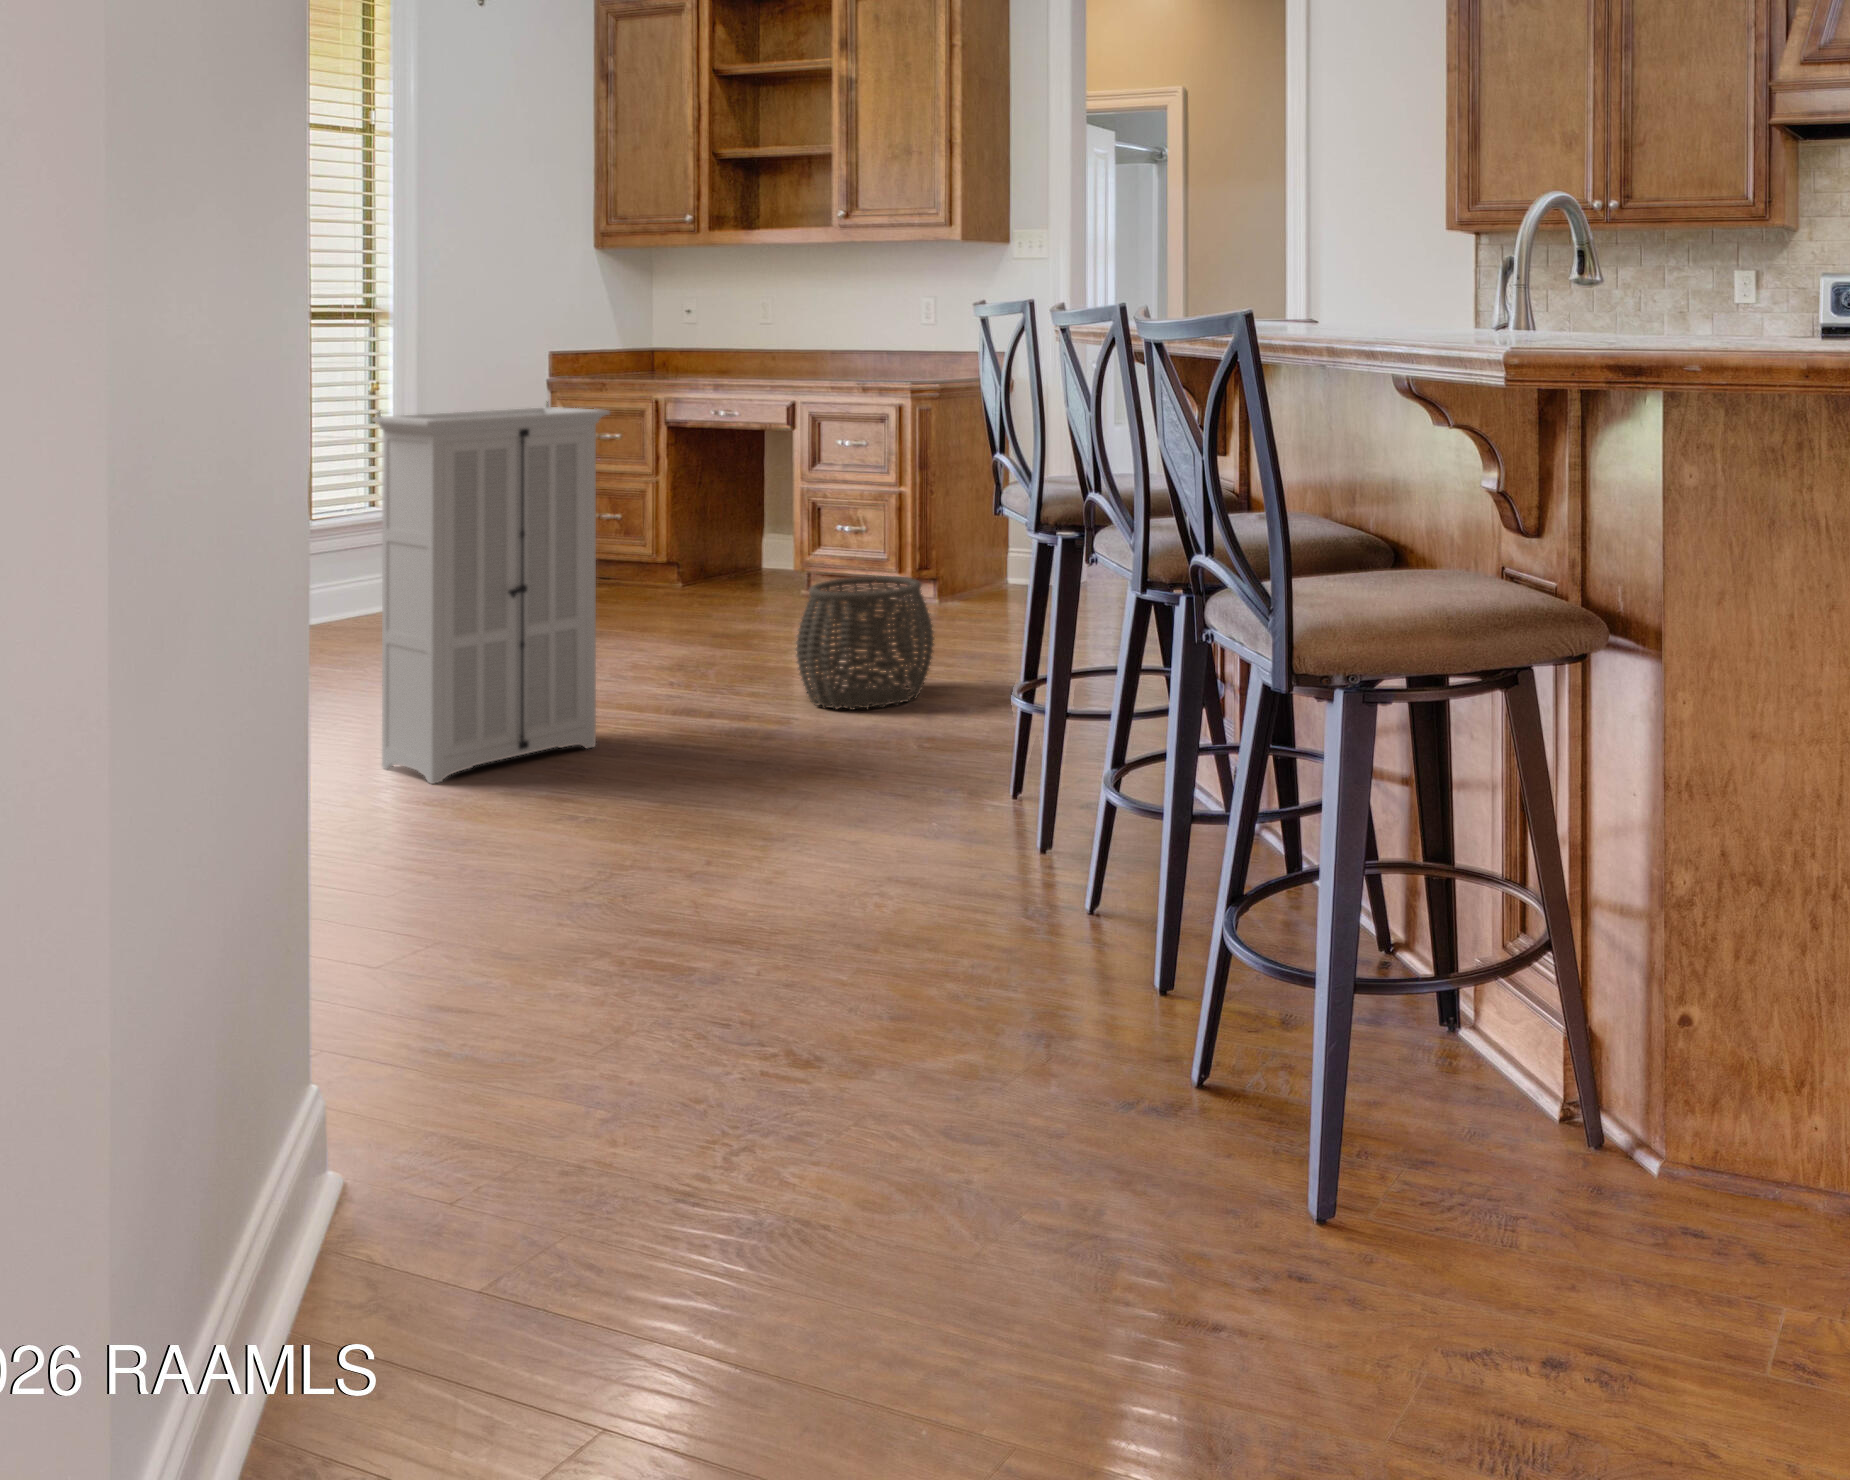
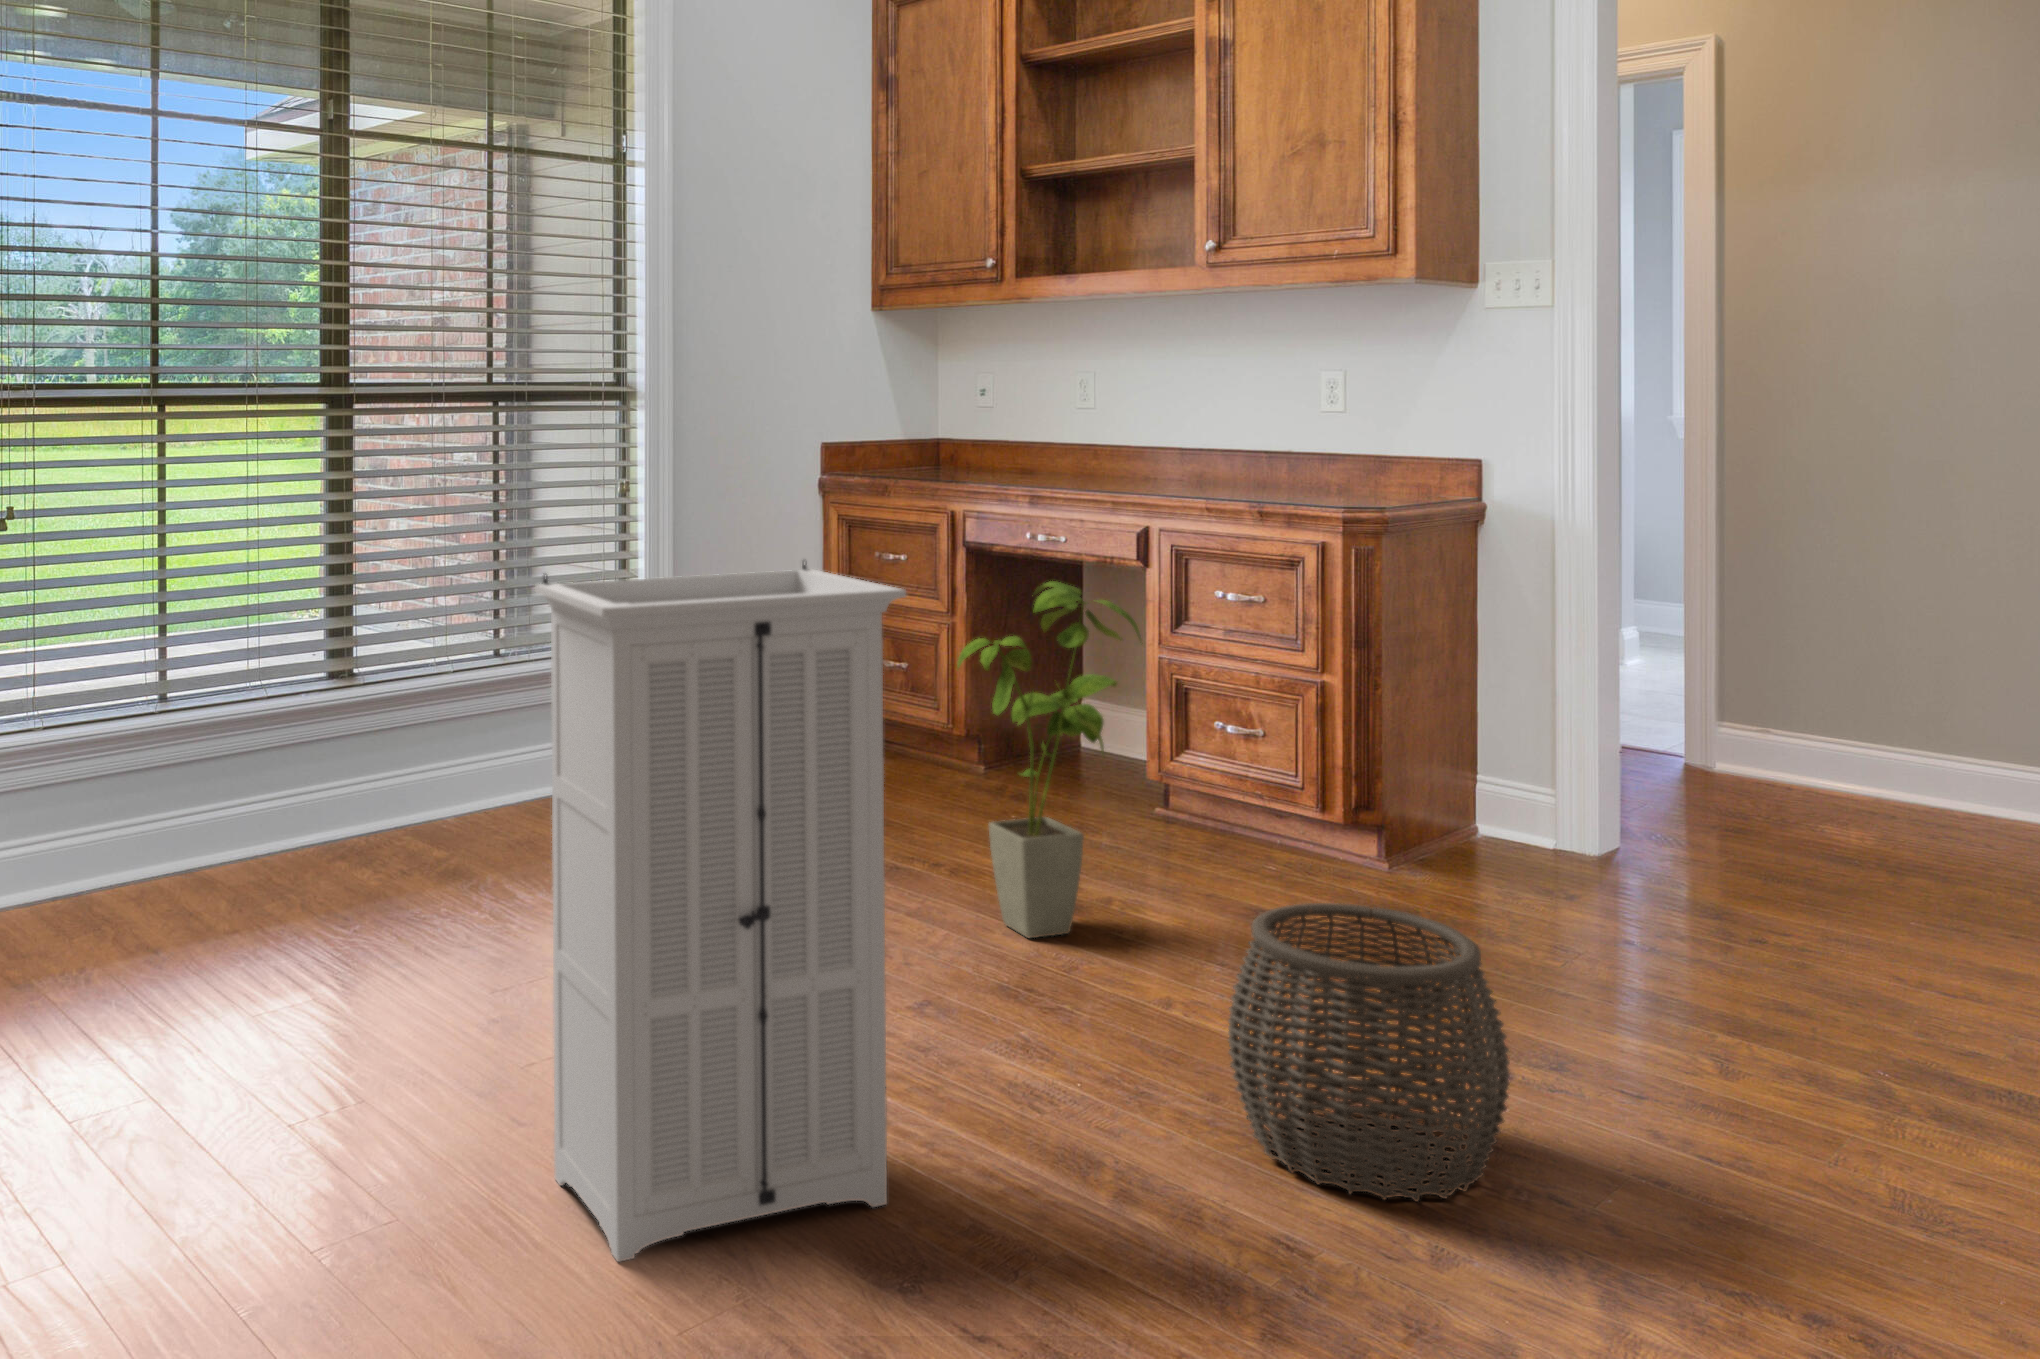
house plant: none [650,427,772,653] -> present [957,581,1143,938]

